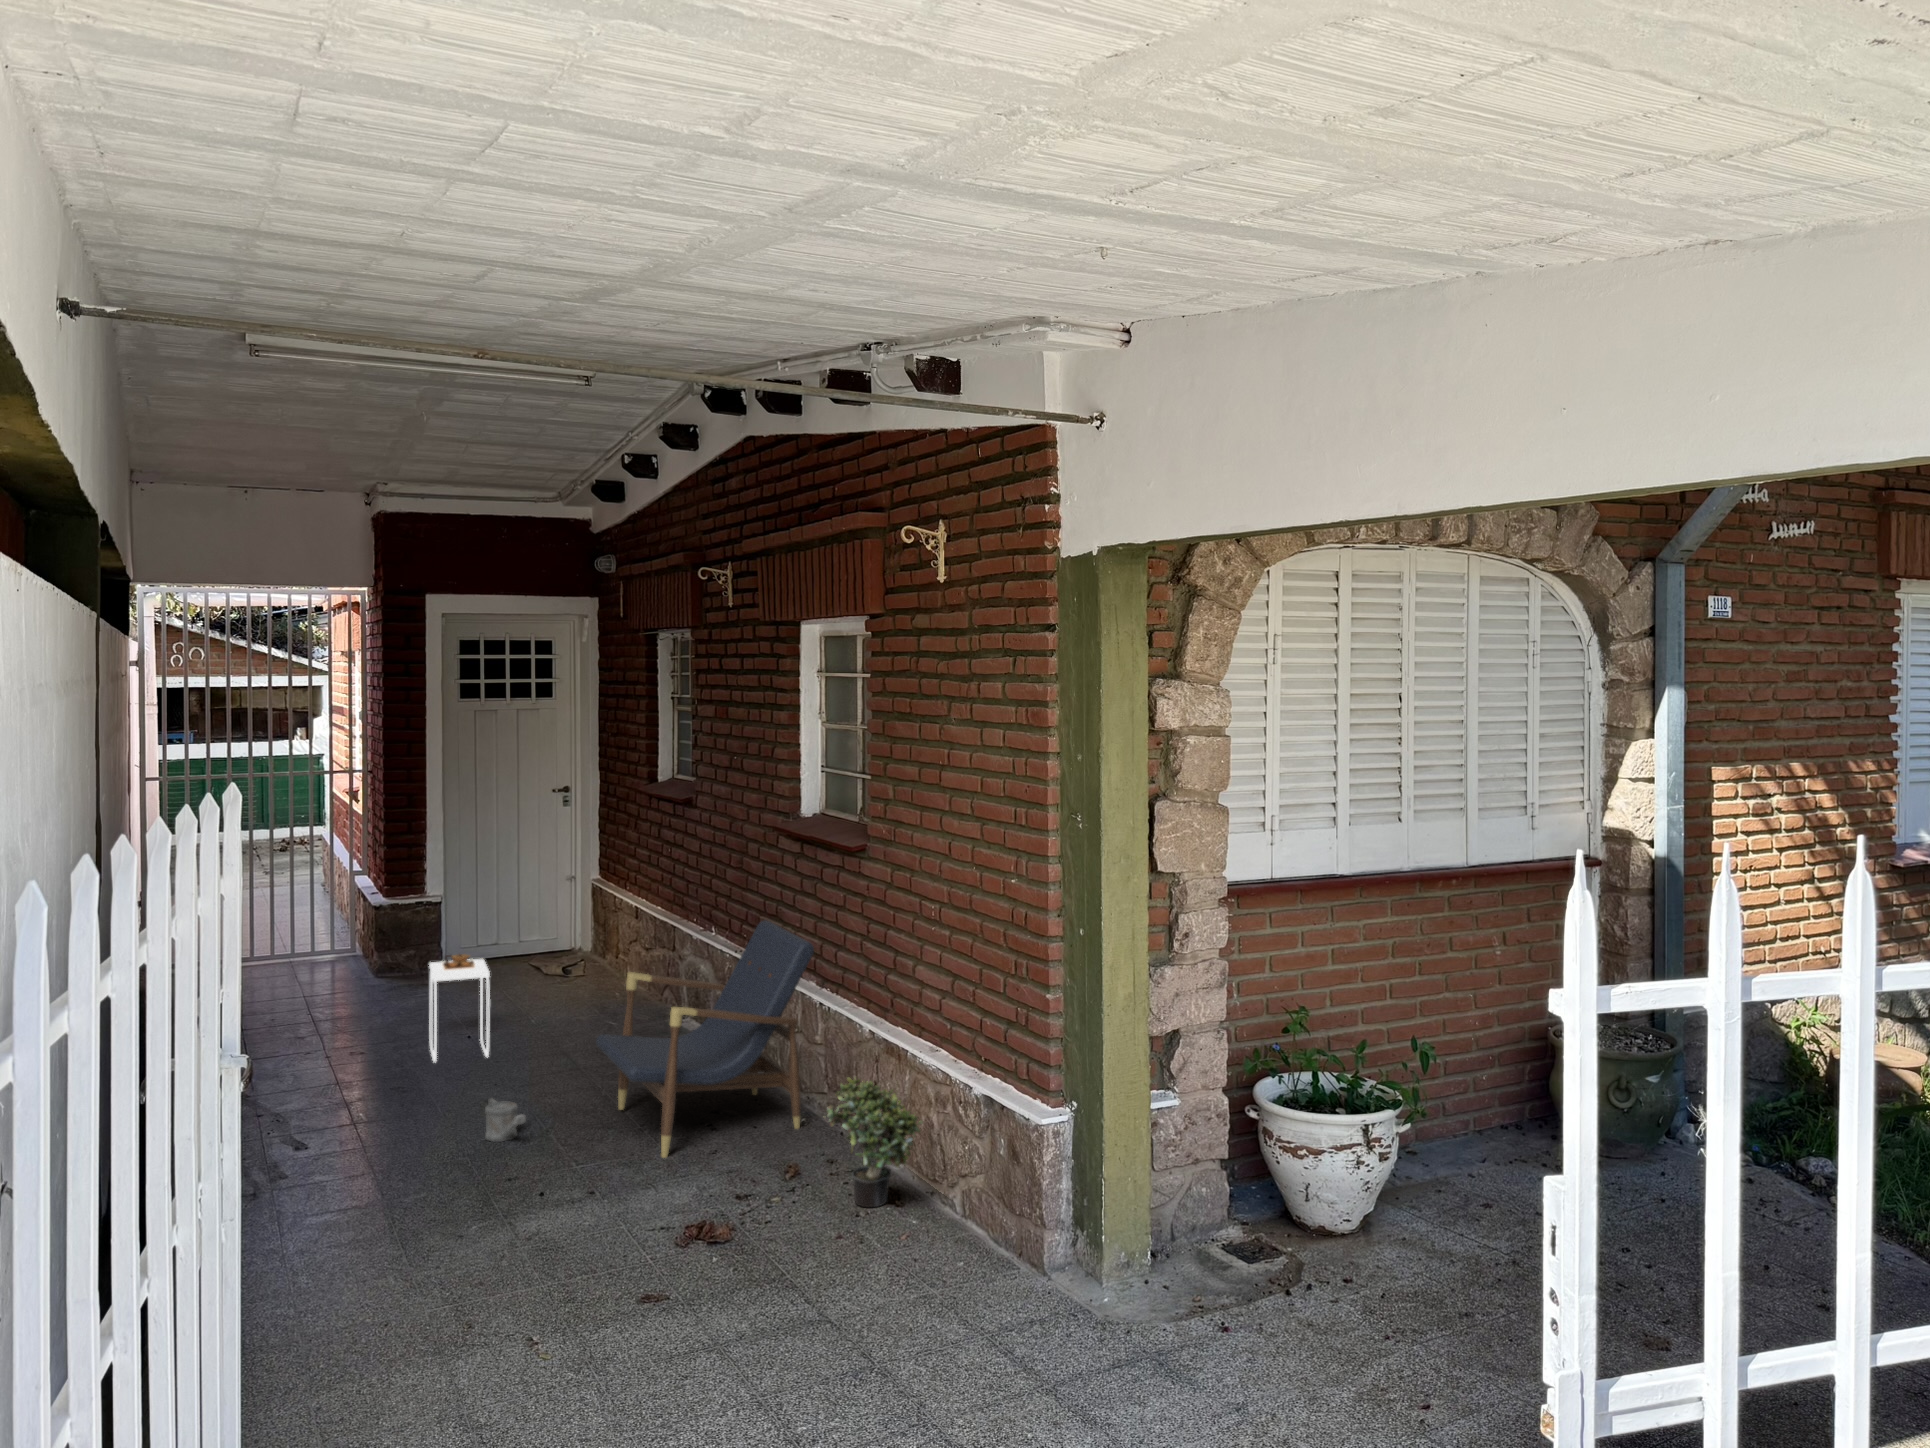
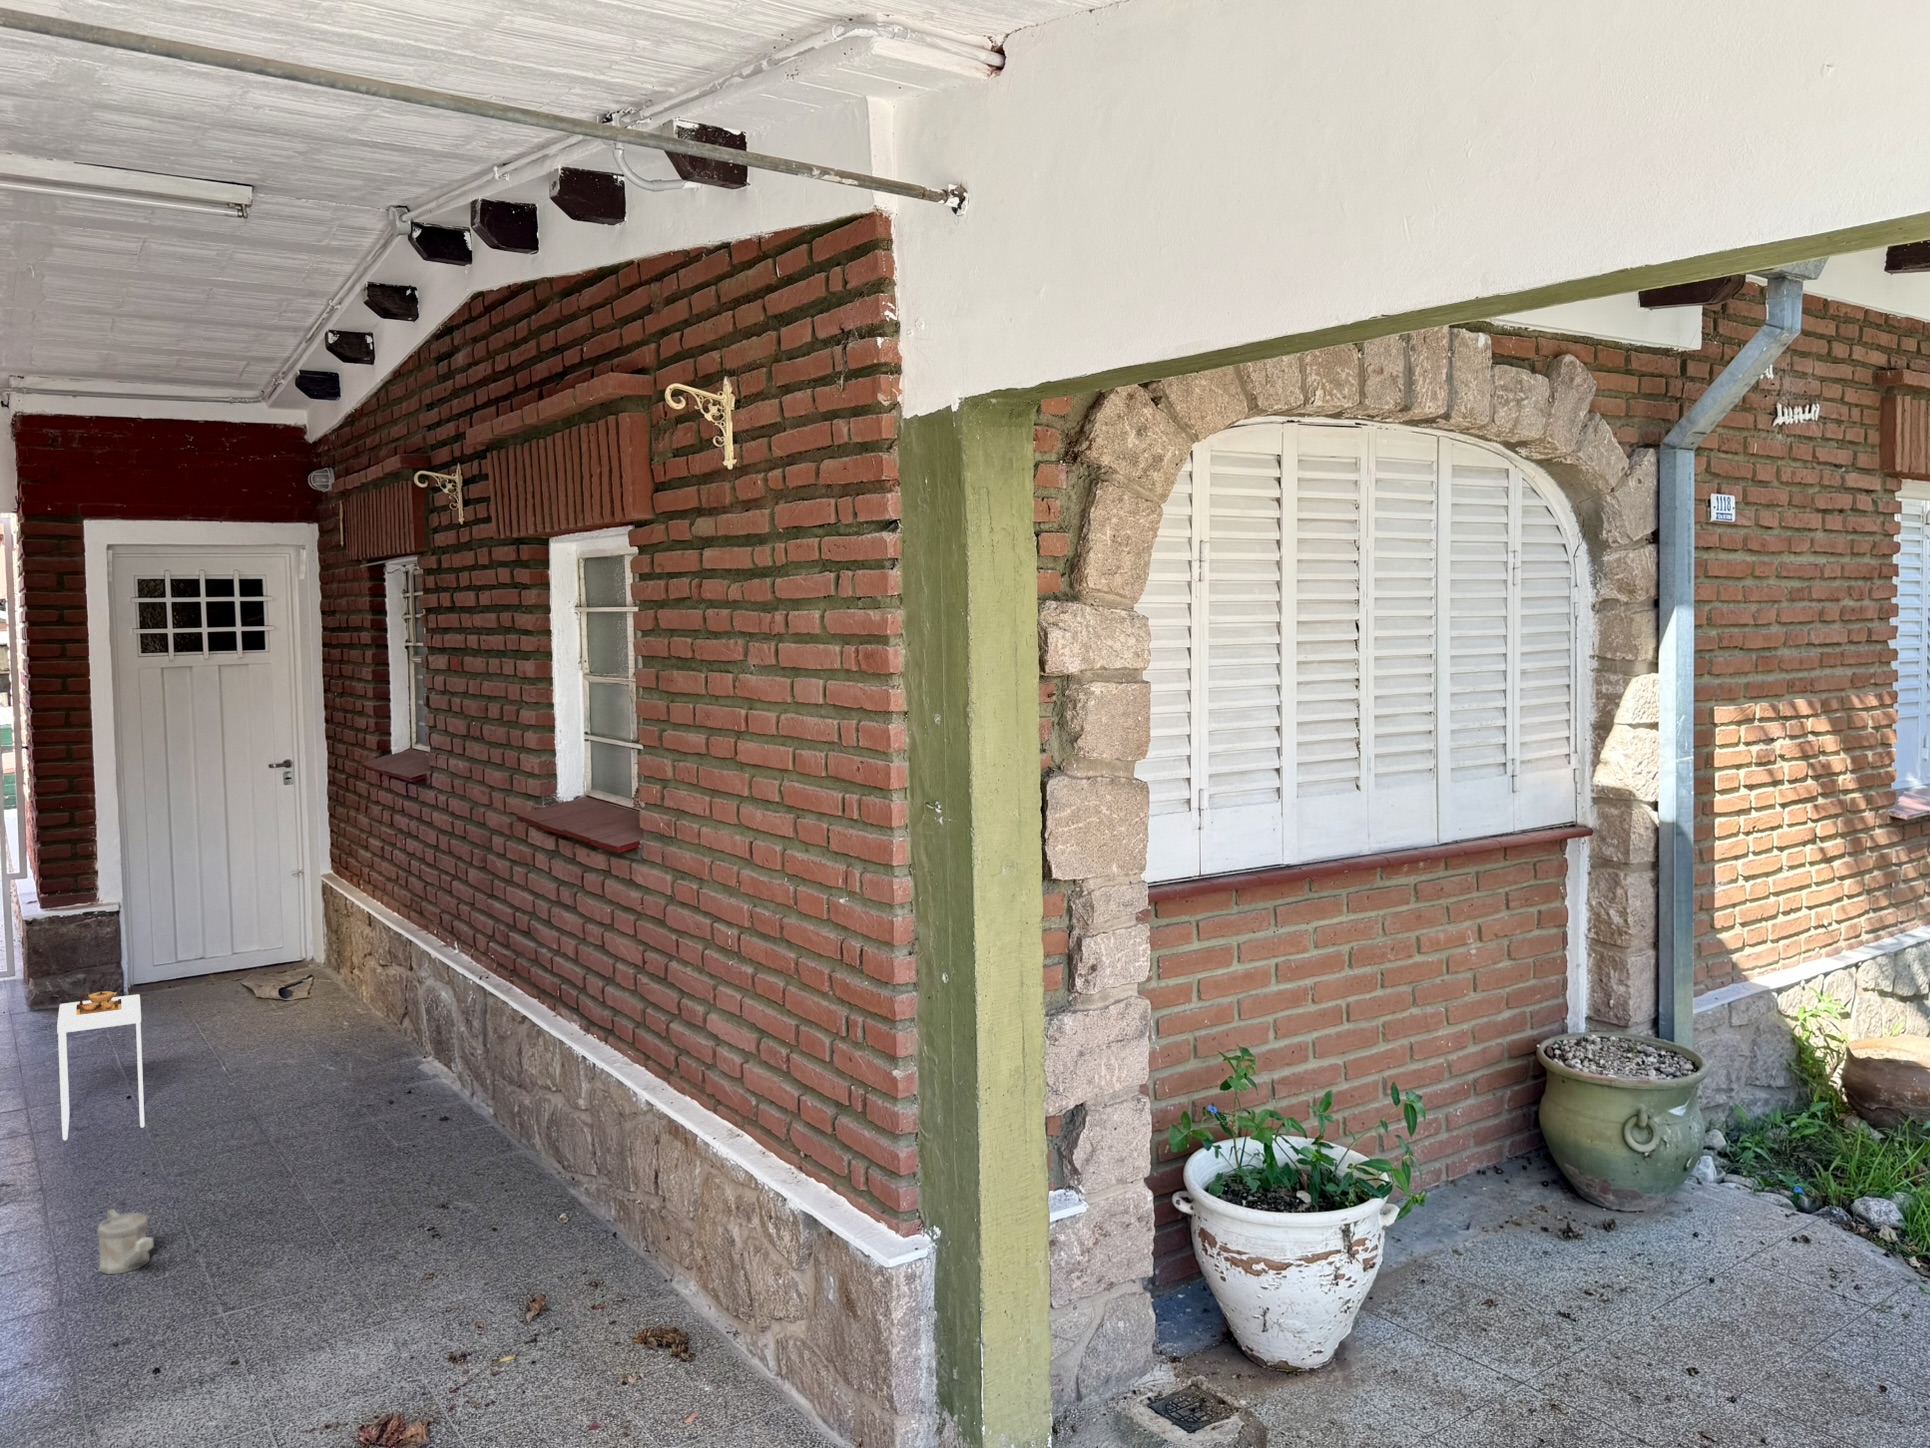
lounge chair: present [596,920,814,1158] -> none [266,940,571,1288]
potted plant: present [824,1077,923,1207] -> none [572,1173,720,1363]

